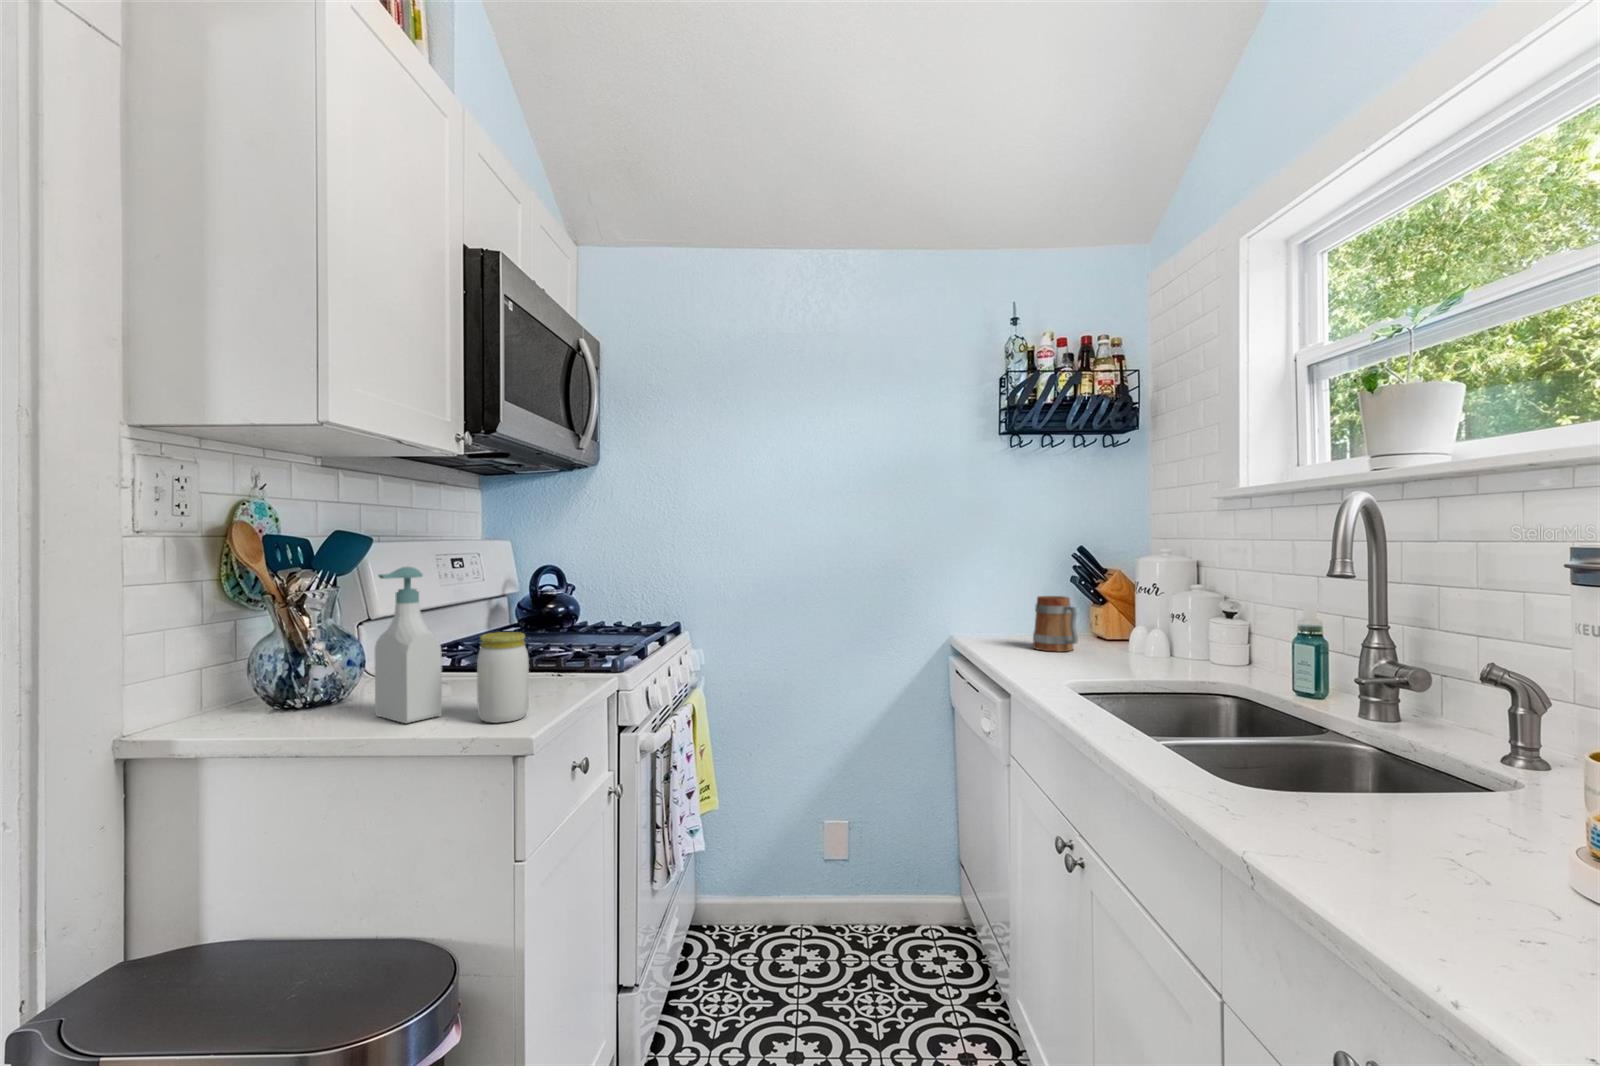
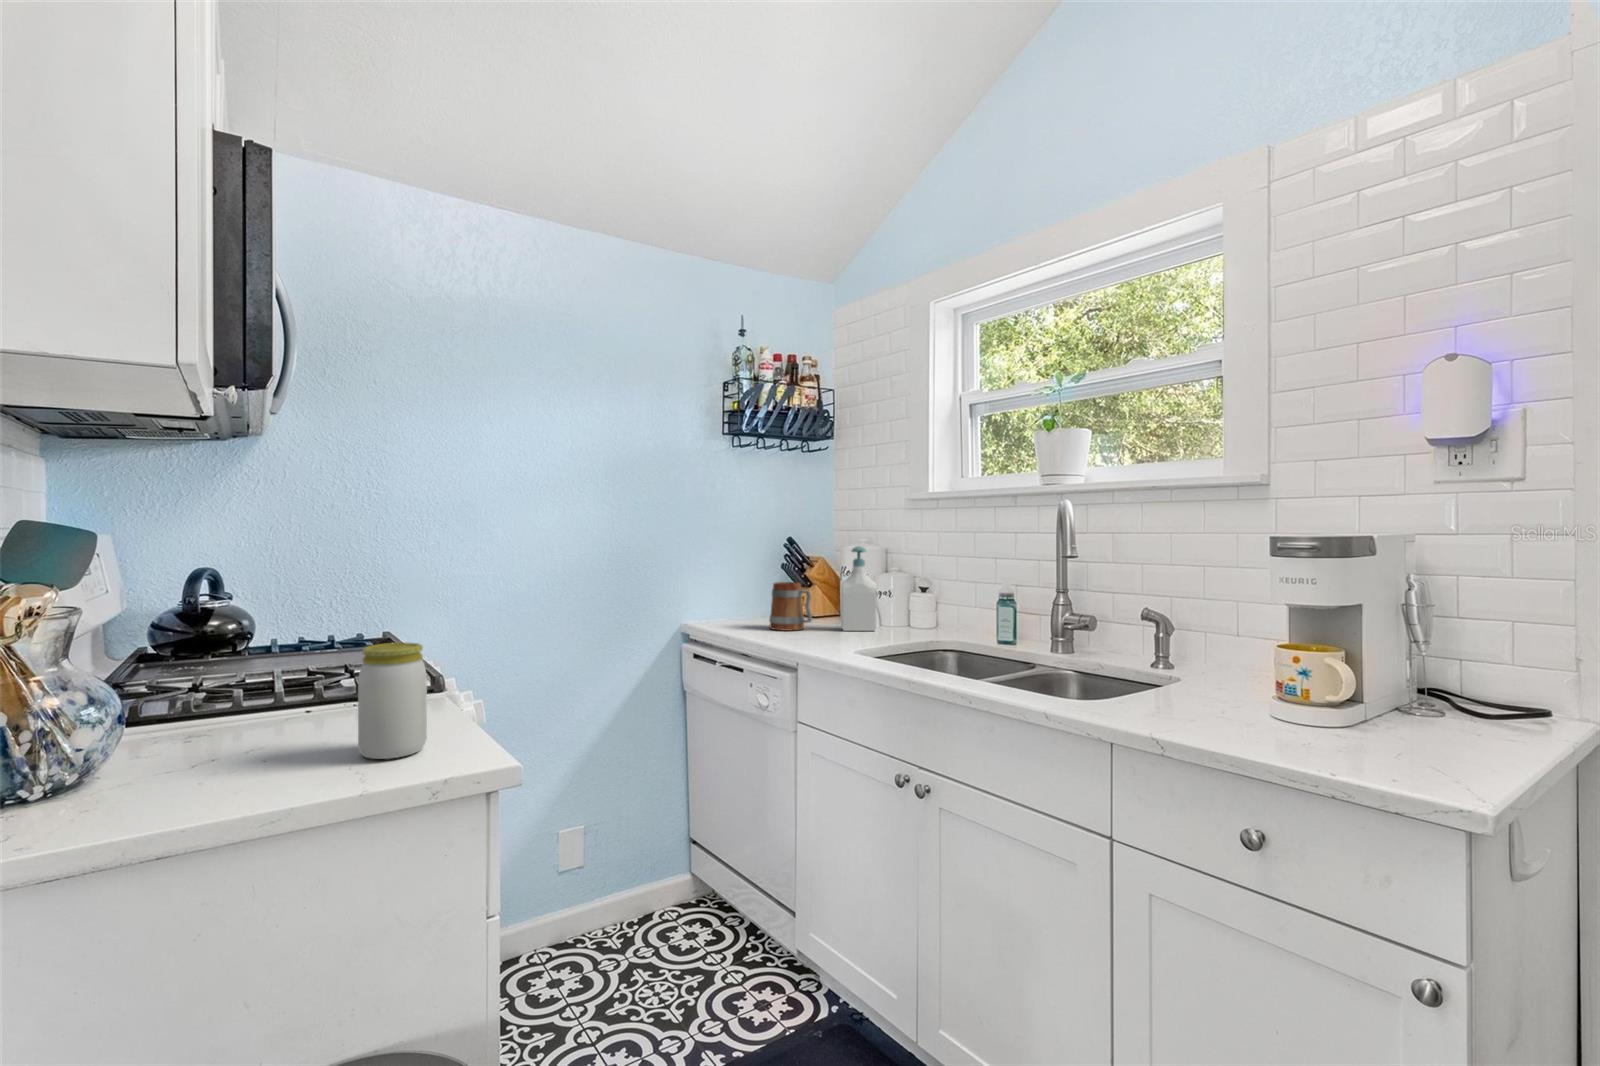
soap bottle: present [375,567,442,723] -> present [841,546,876,631]

